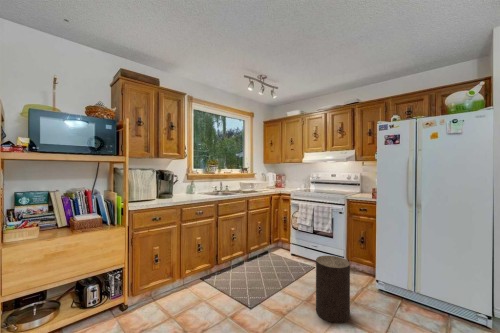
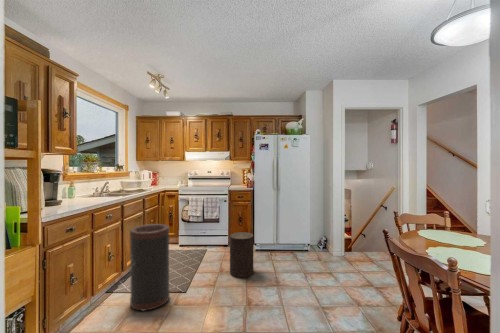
trash can: none [196,225,235,314] -> present [130,224,170,311]

